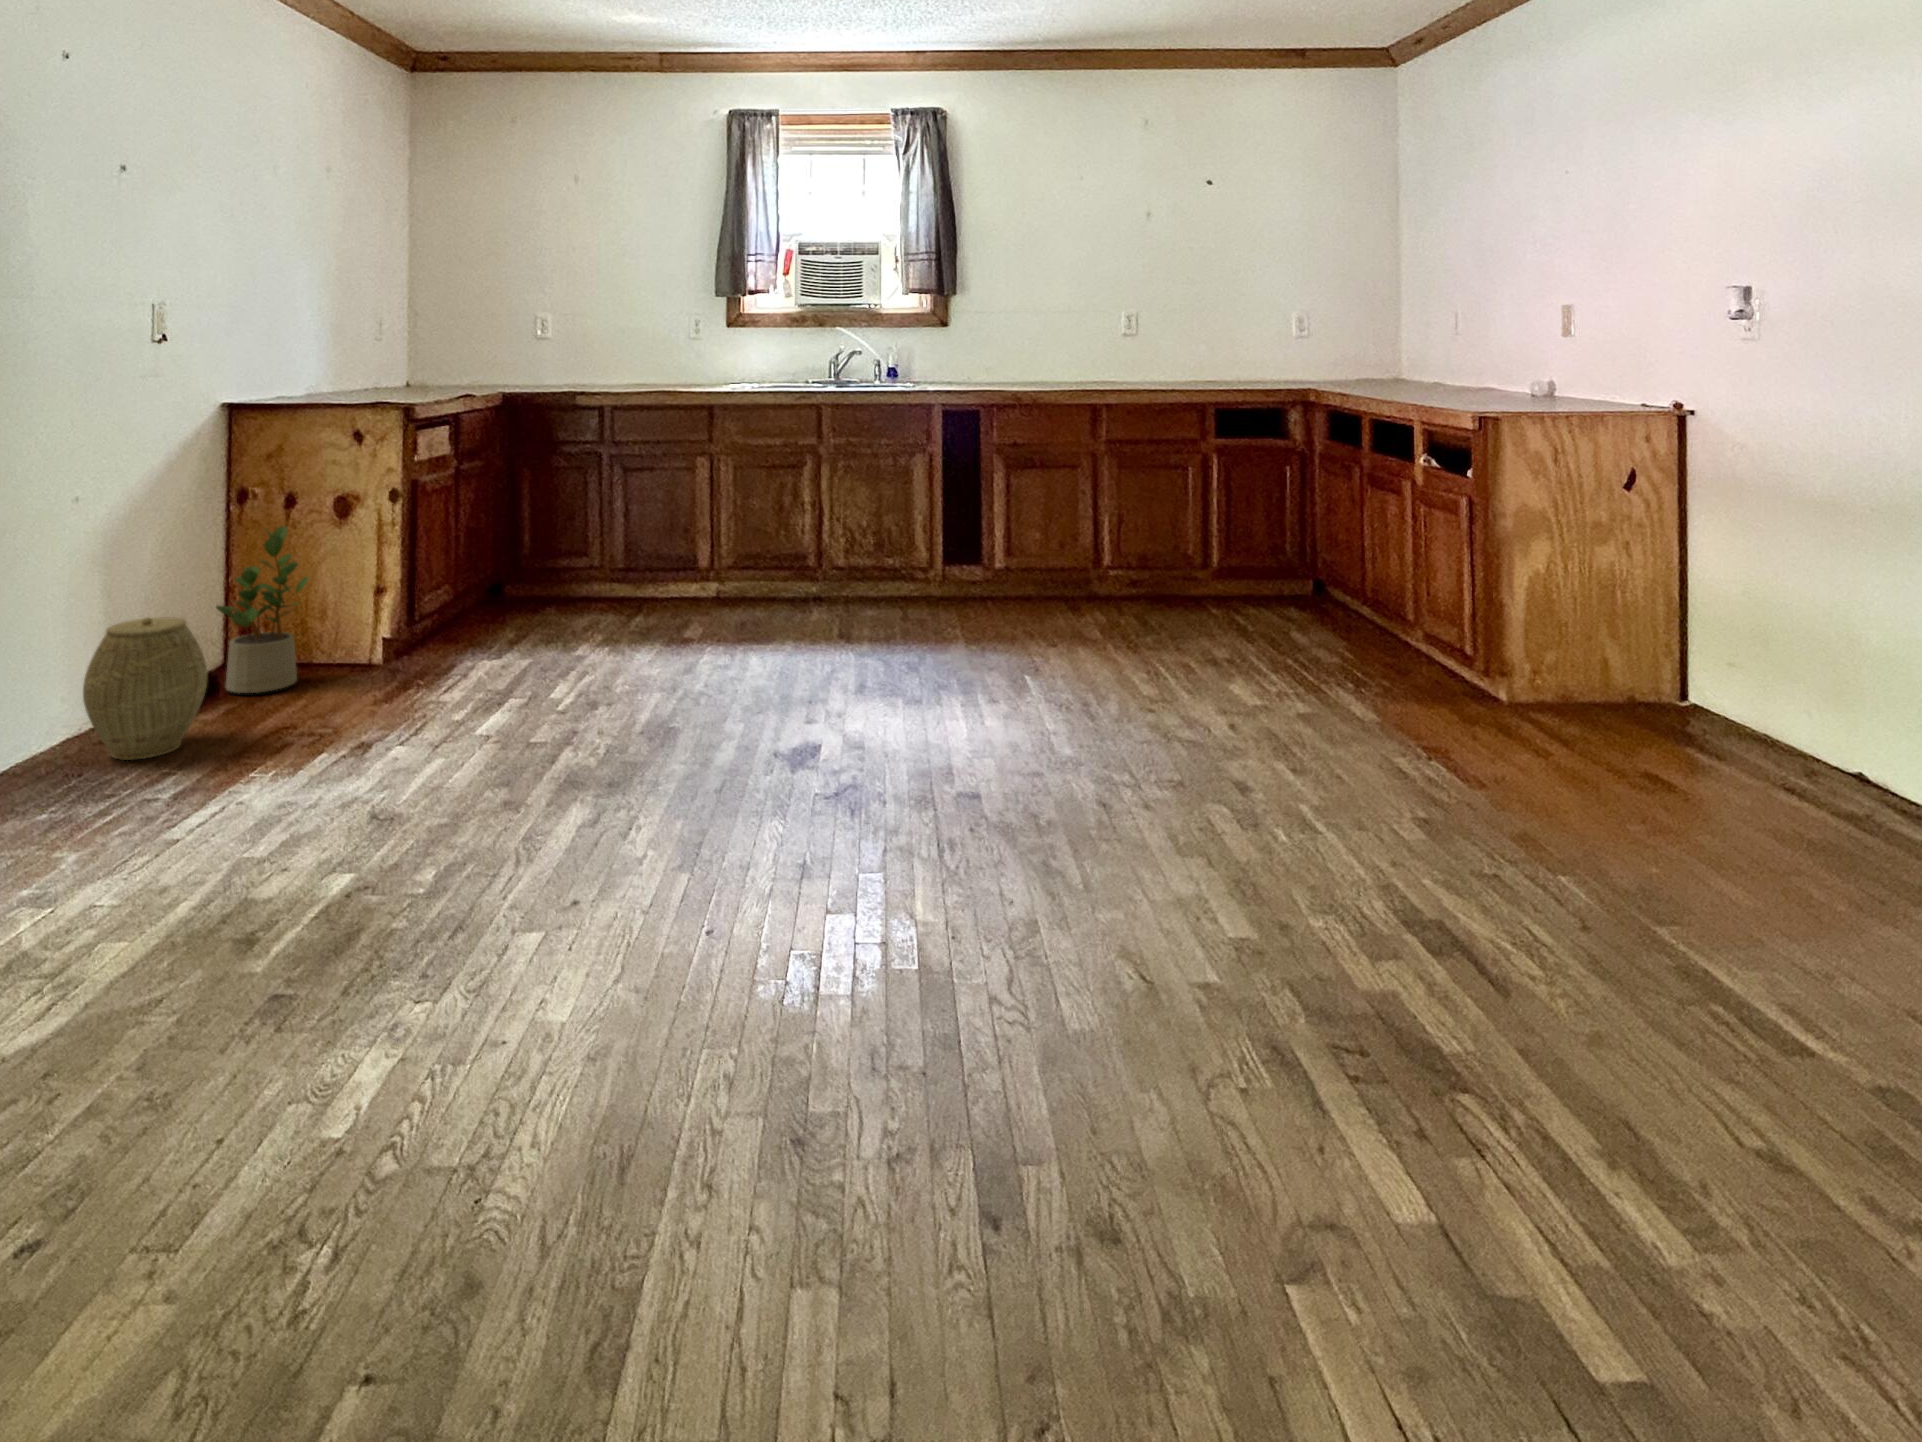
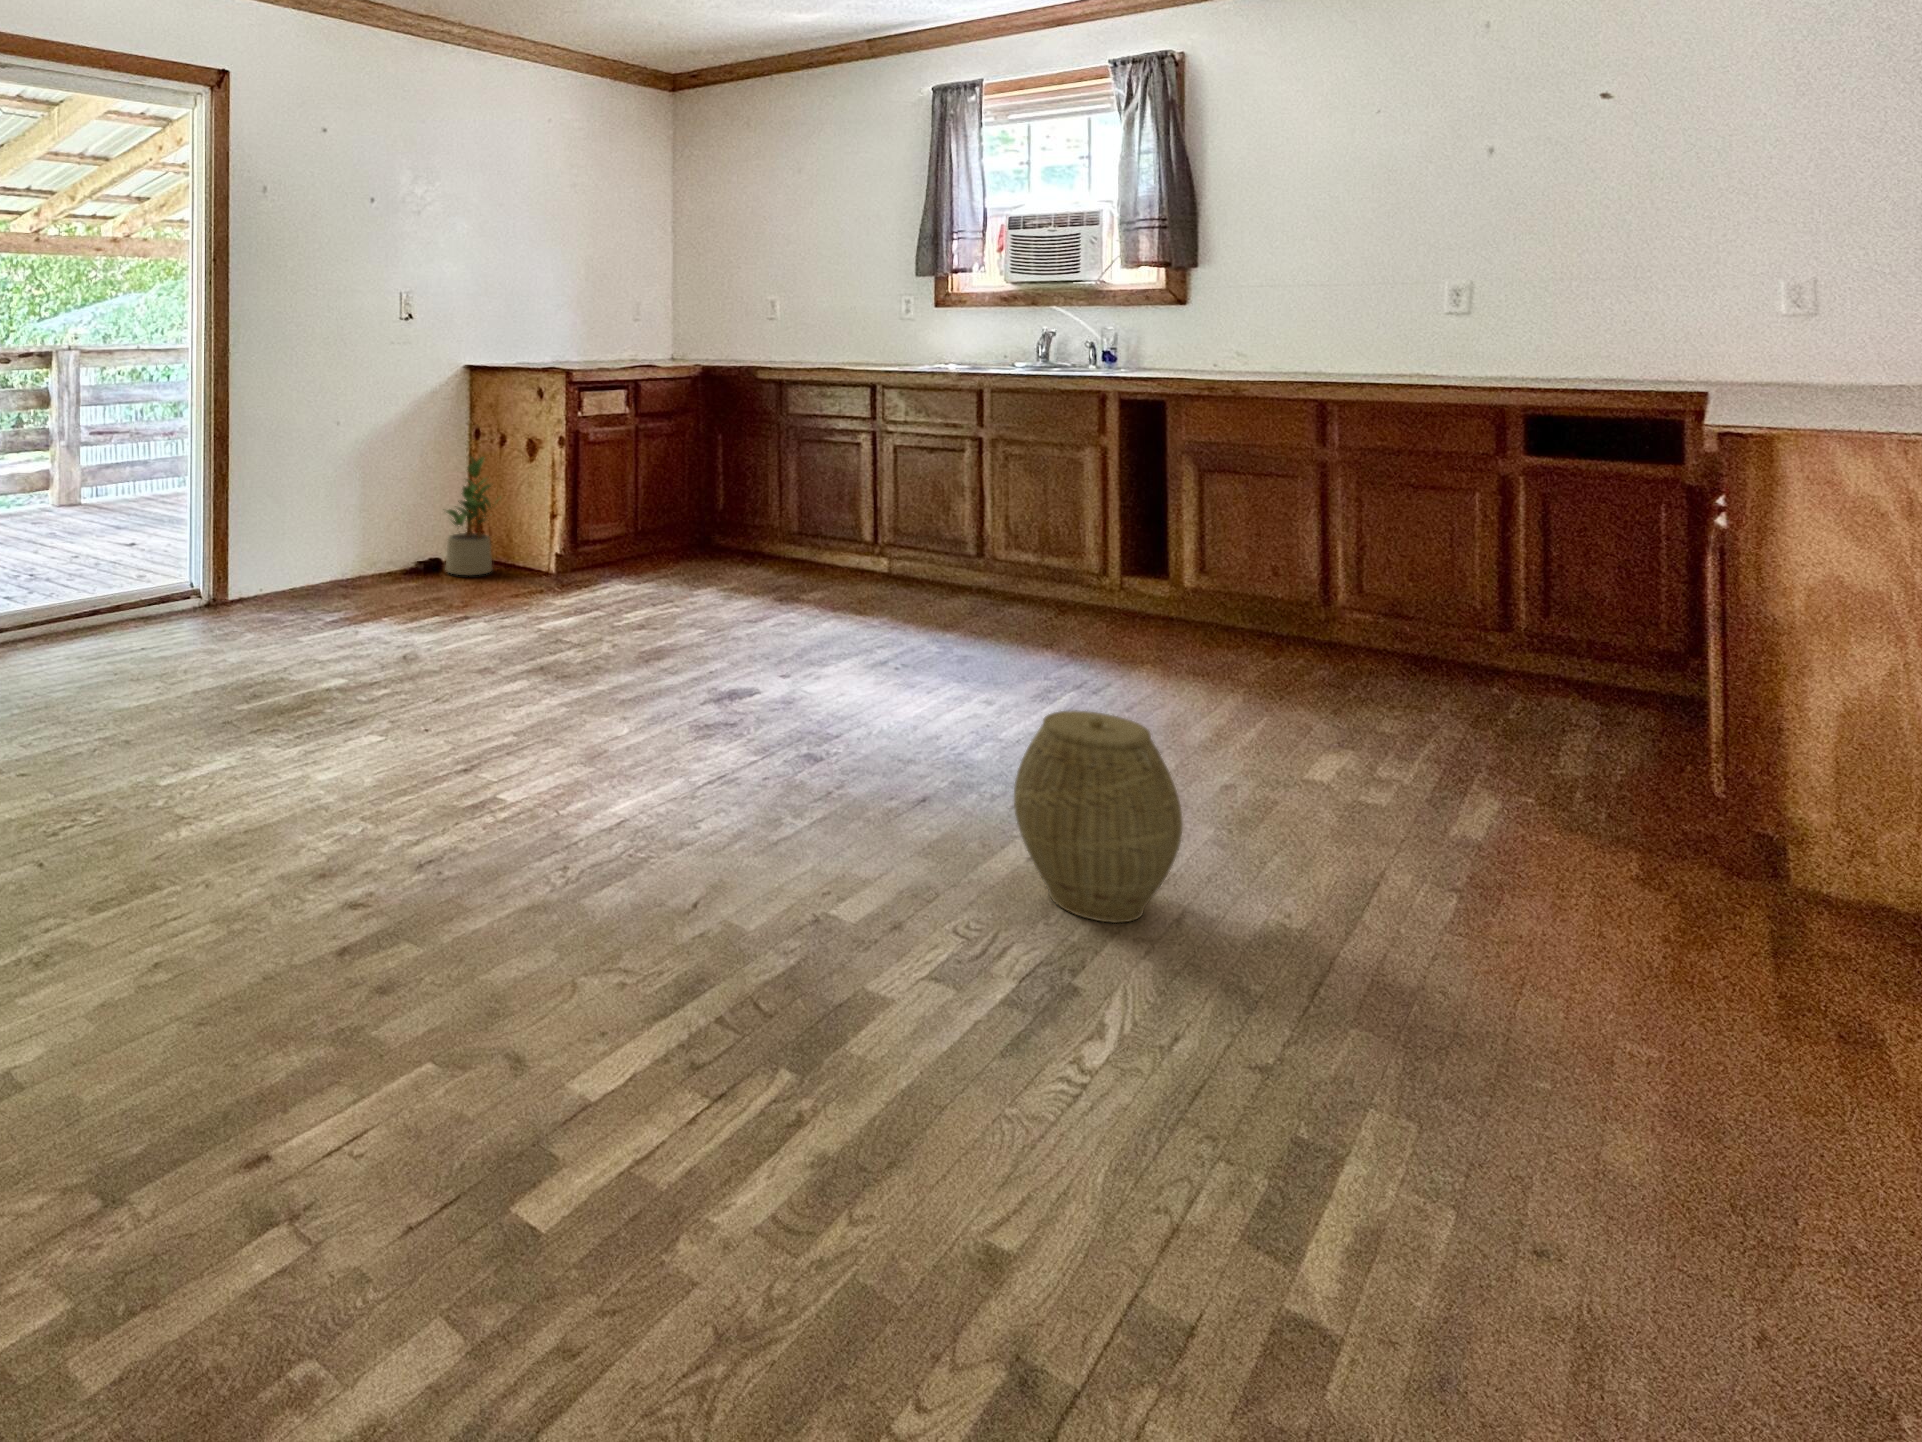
woven basket: present [83,617,208,760] -> present [1014,710,1183,923]

